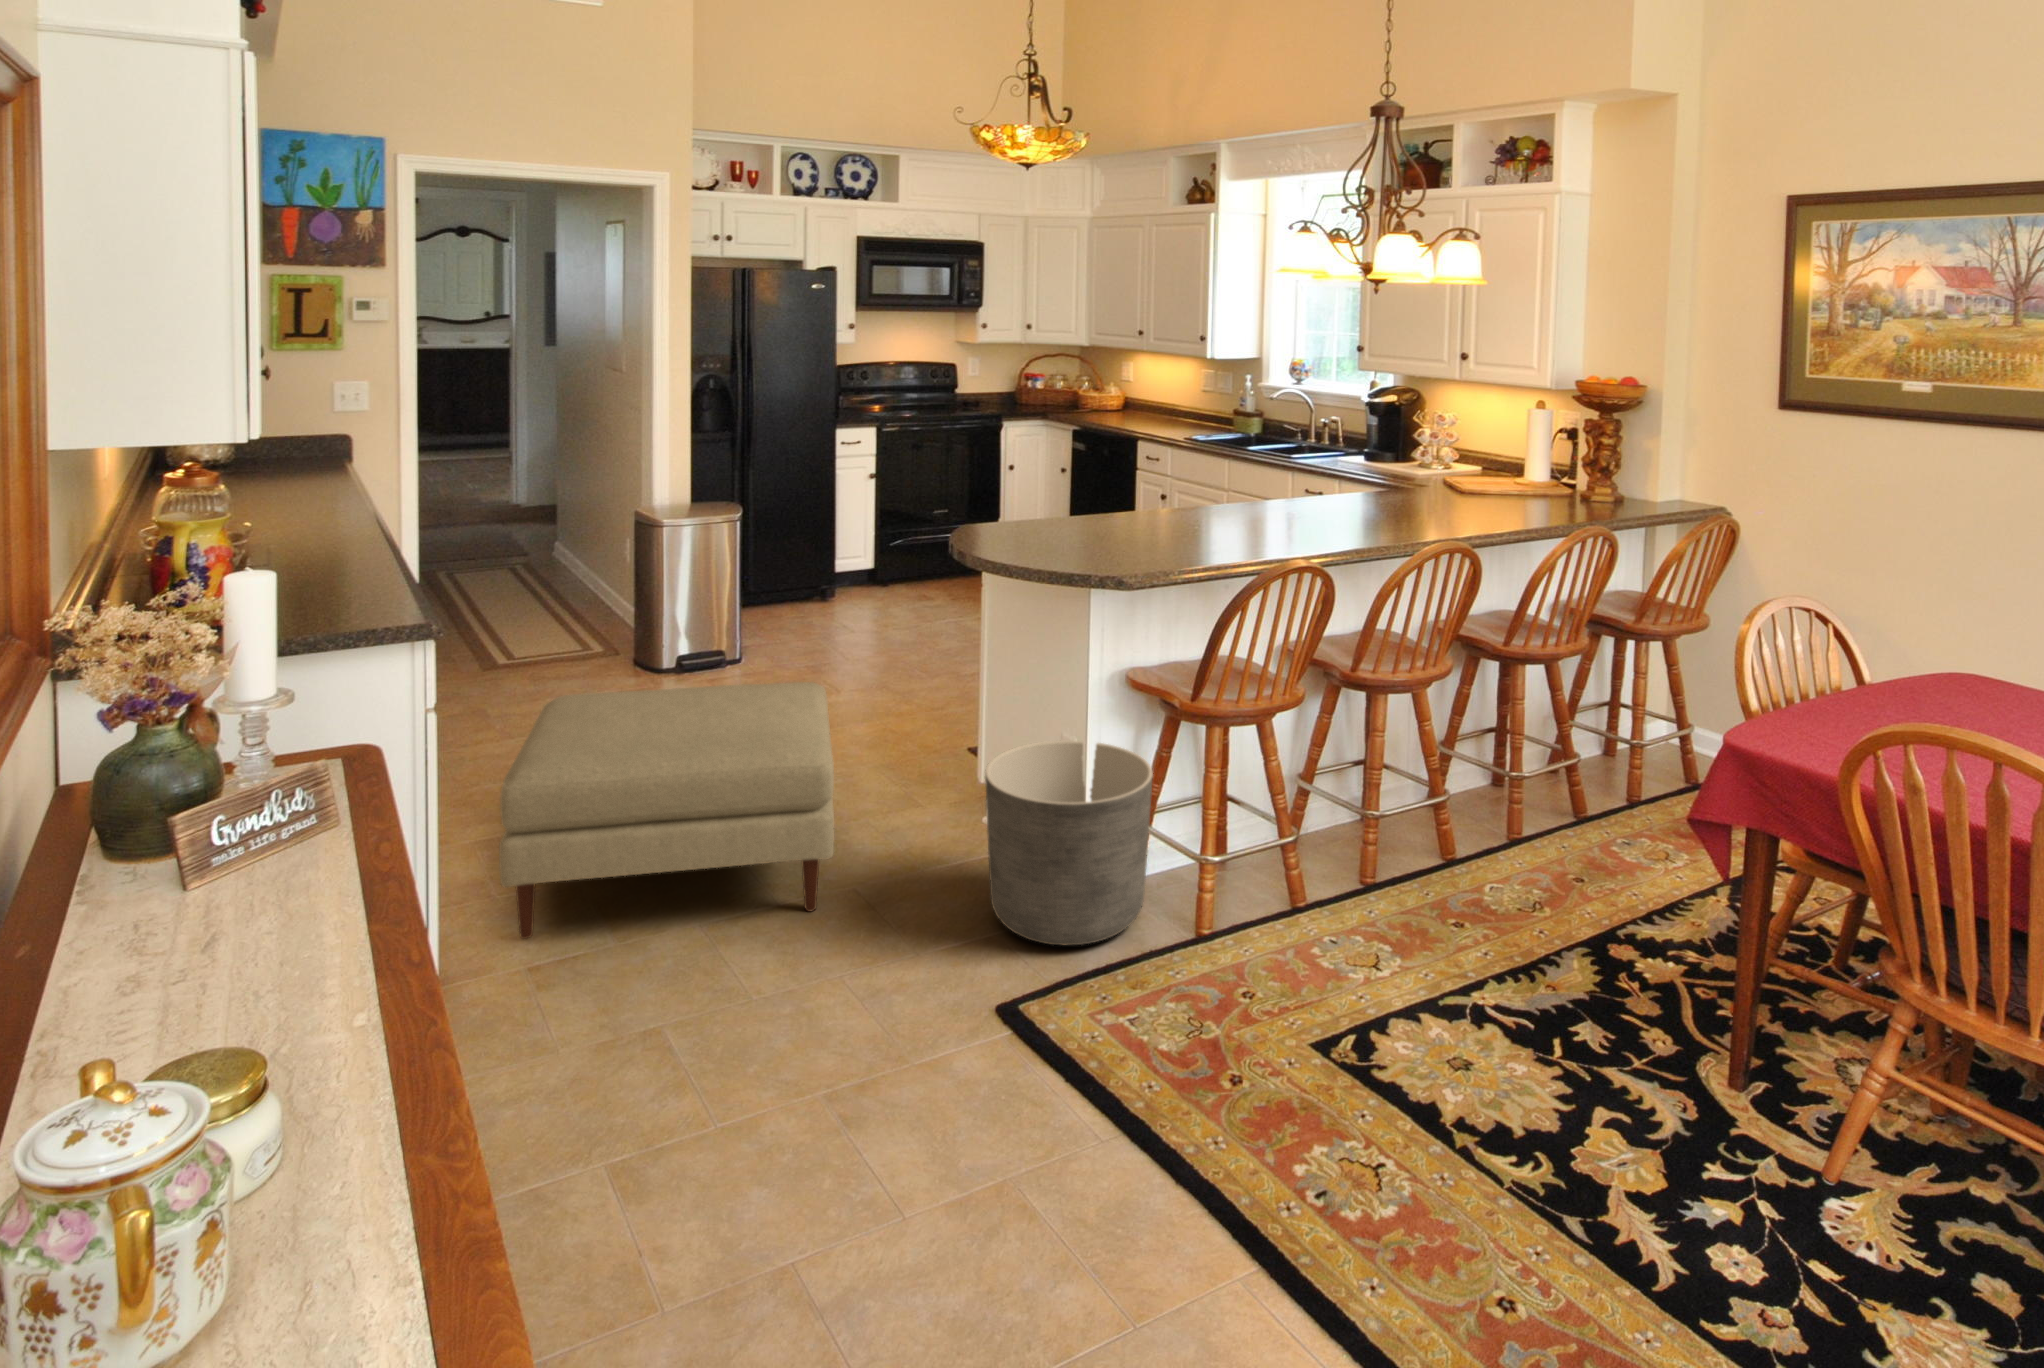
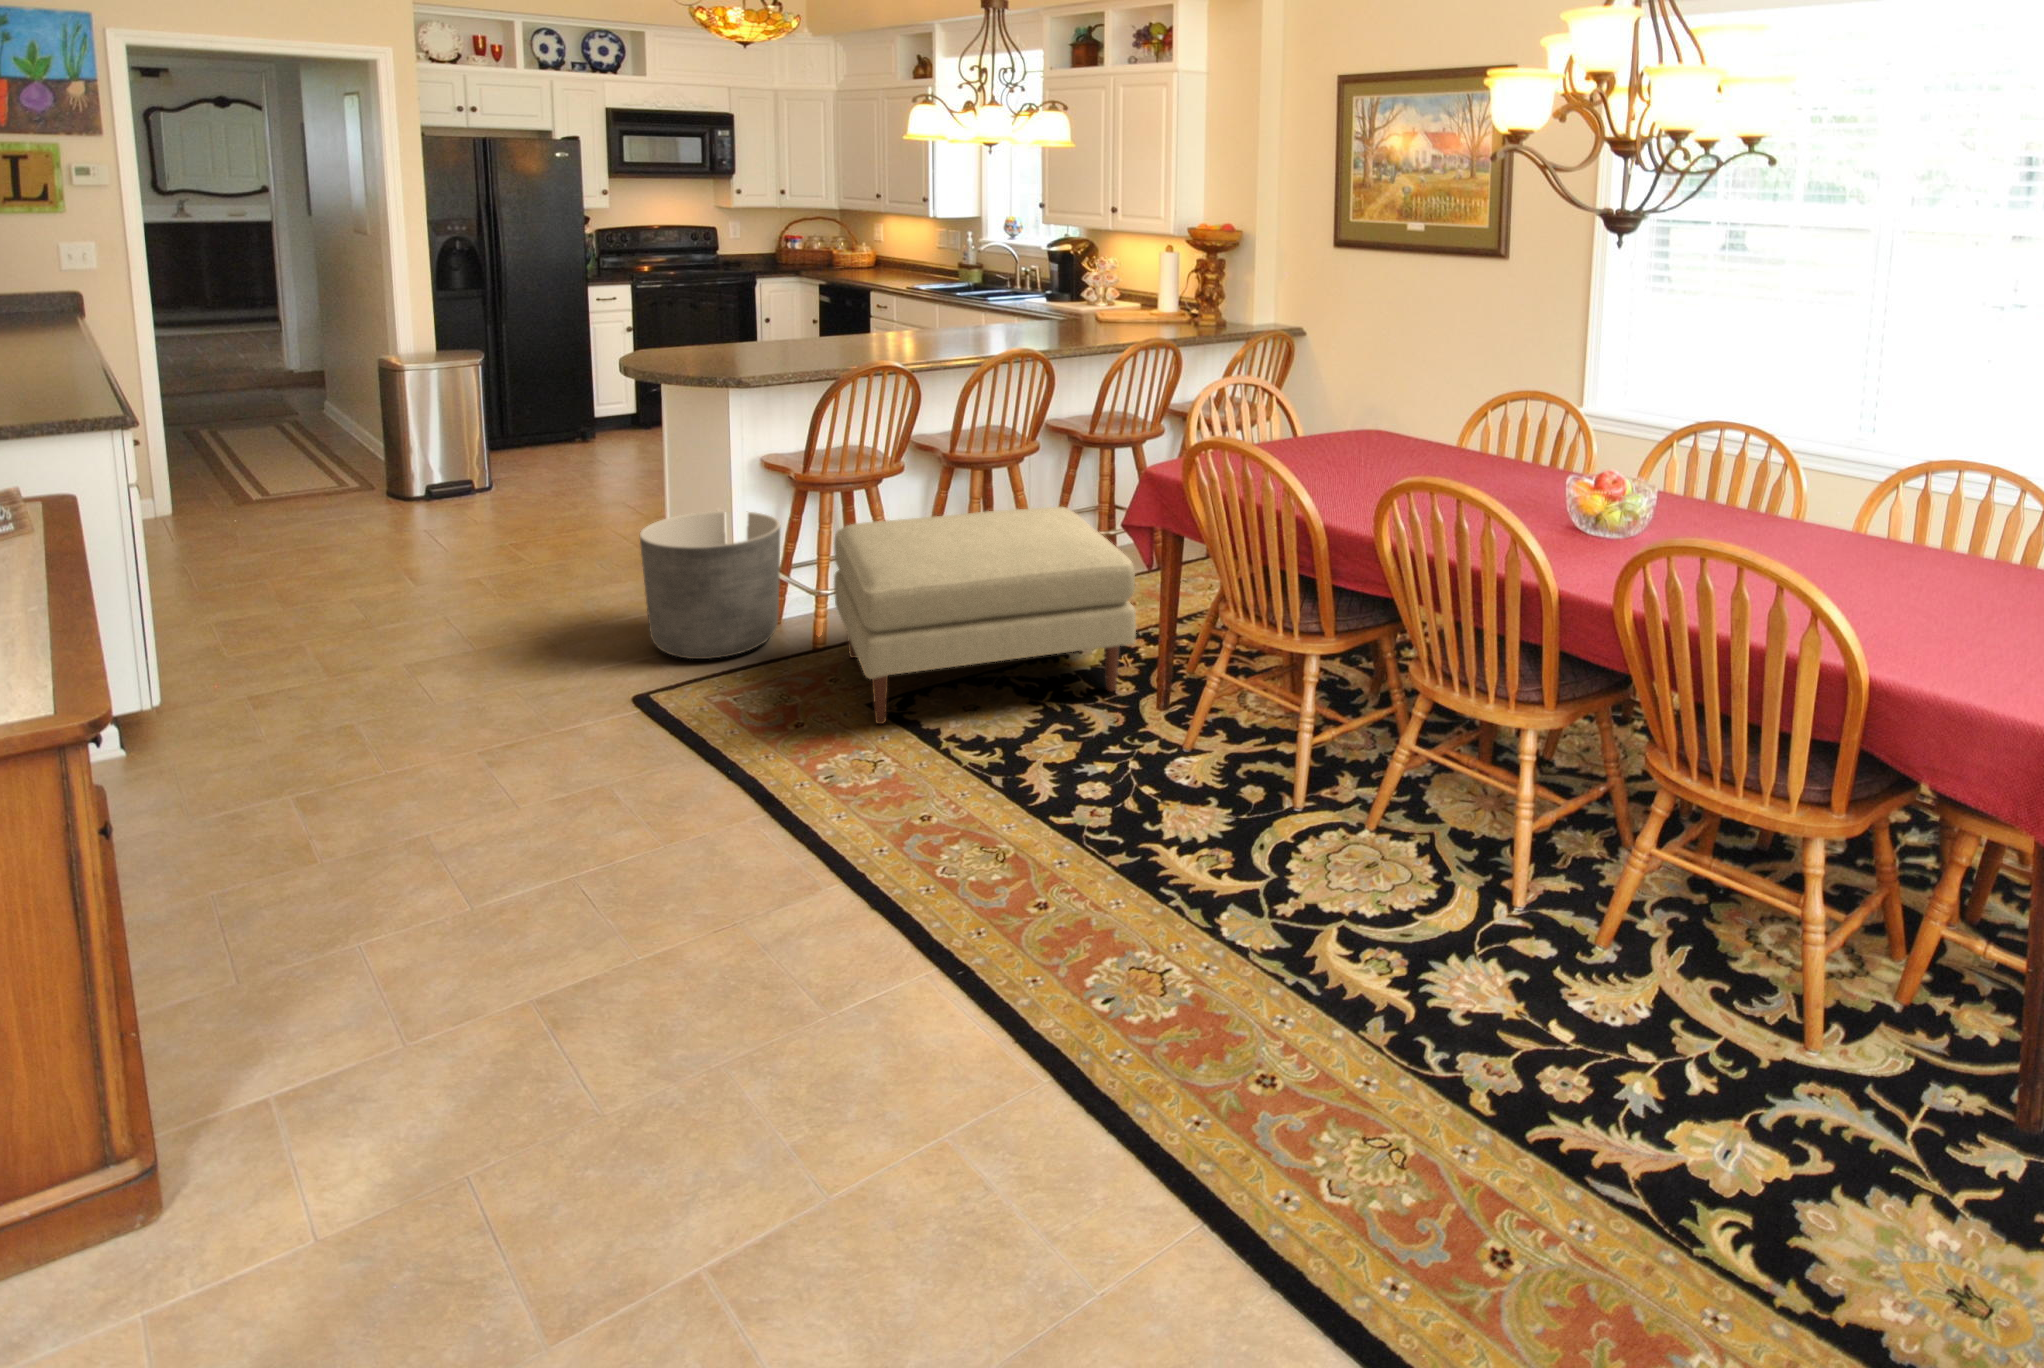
ottoman: present [499,682,834,939] -> present [834,507,1136,724]

